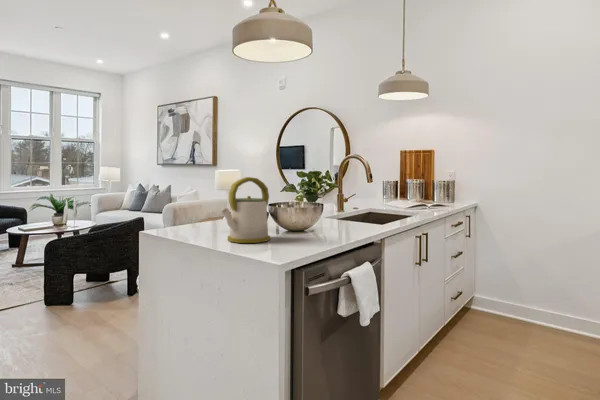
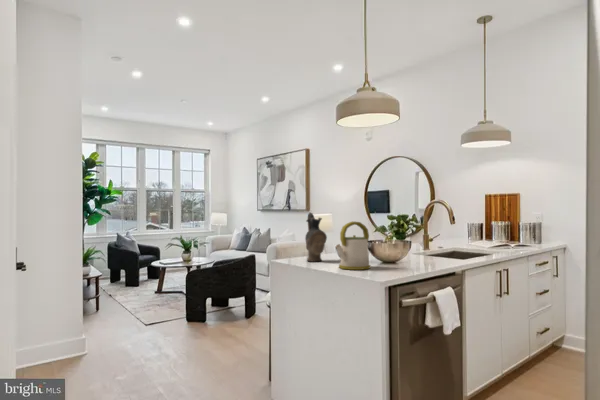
ceramic pitcher: none [186,165,216,230] -> present [305,212,327,262]

